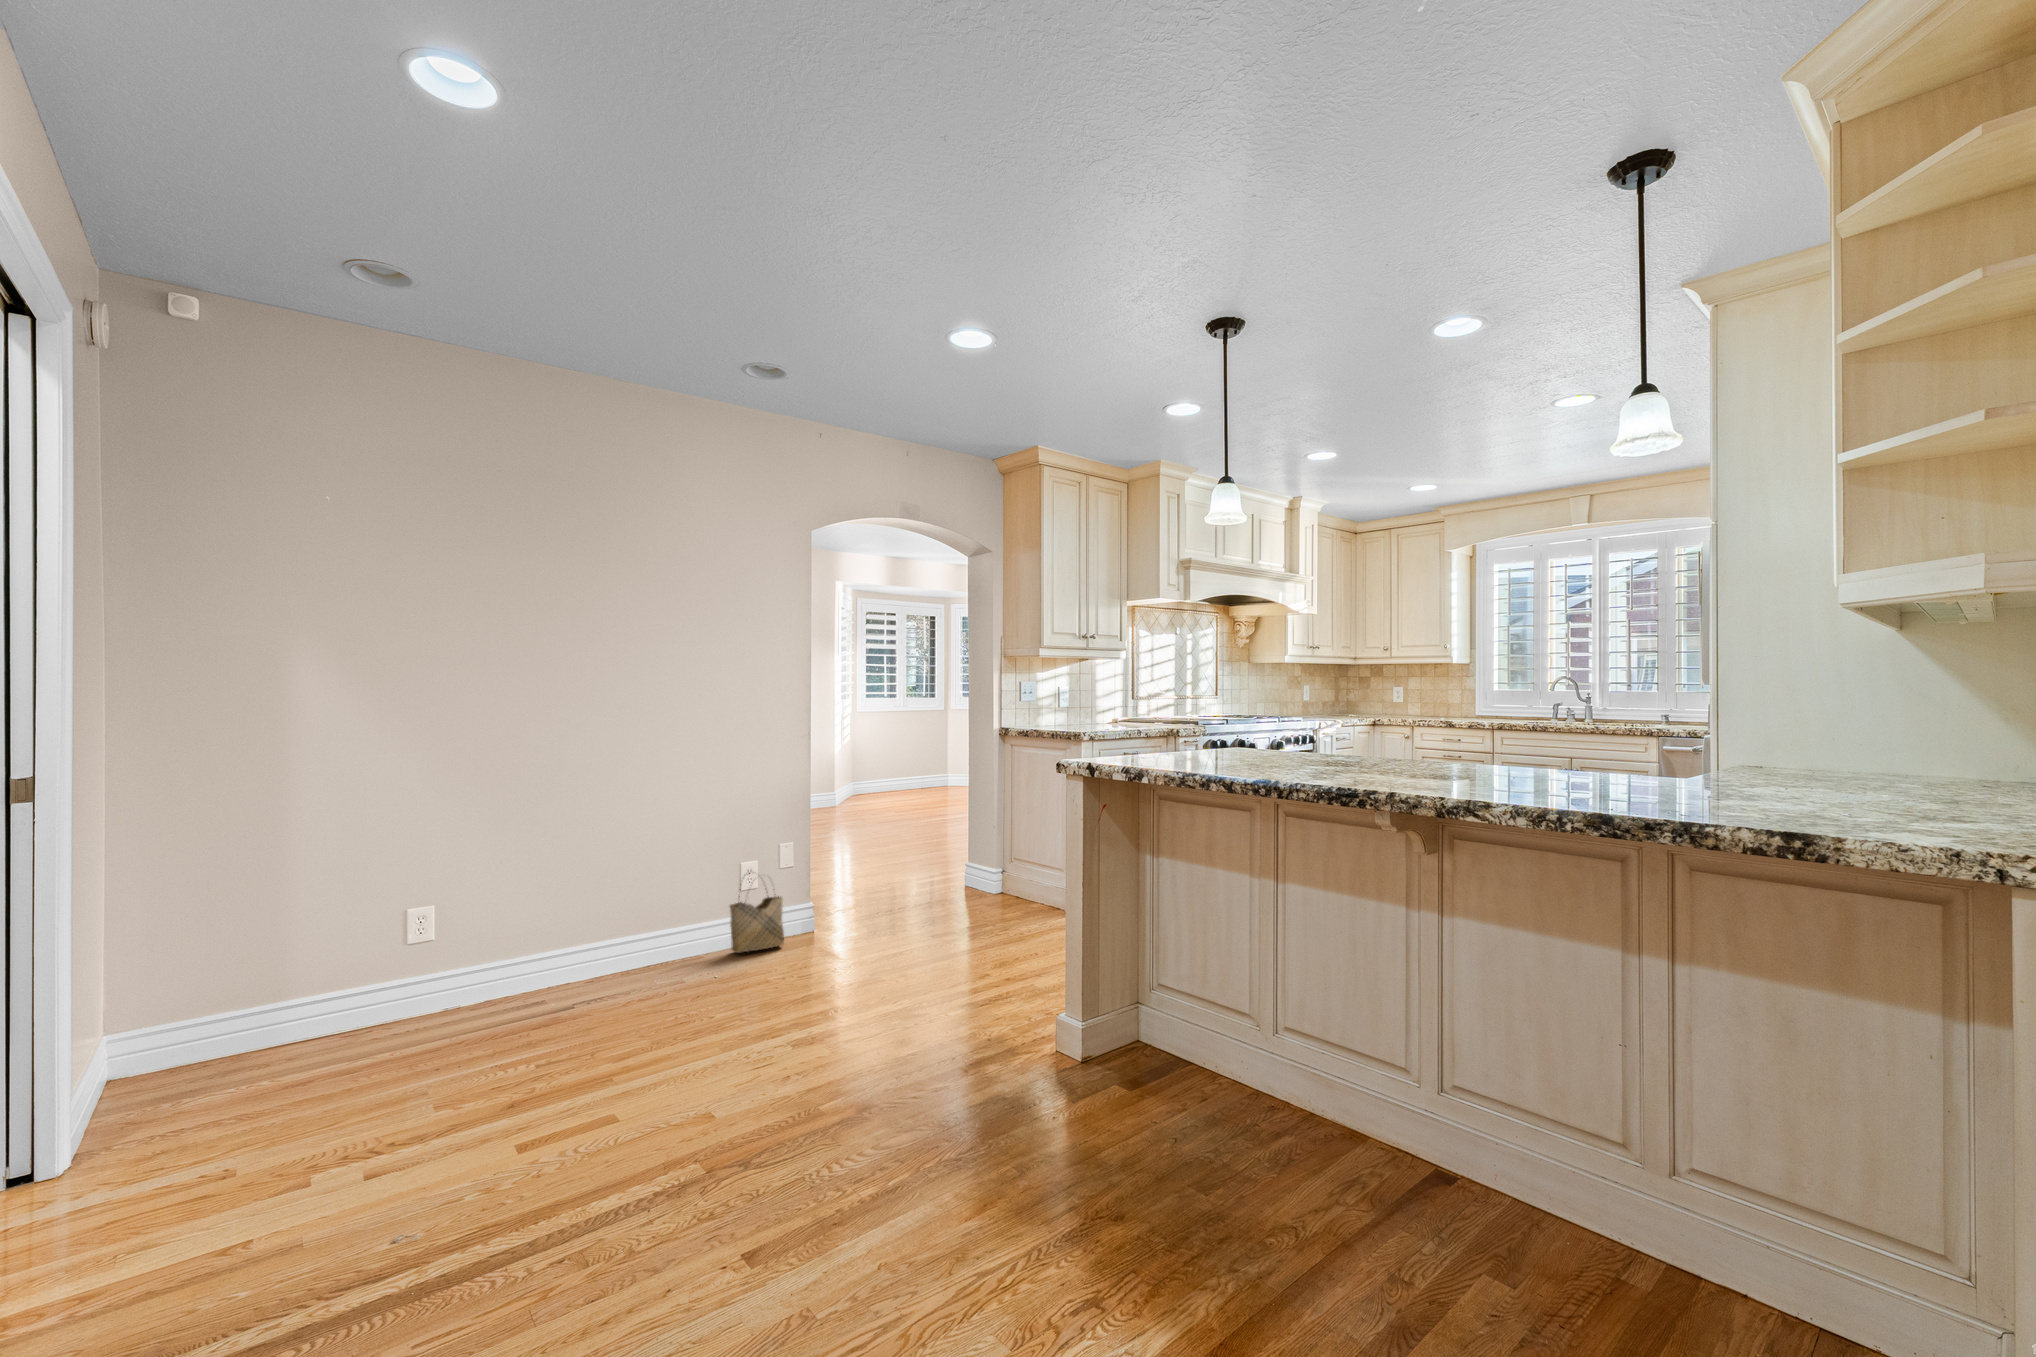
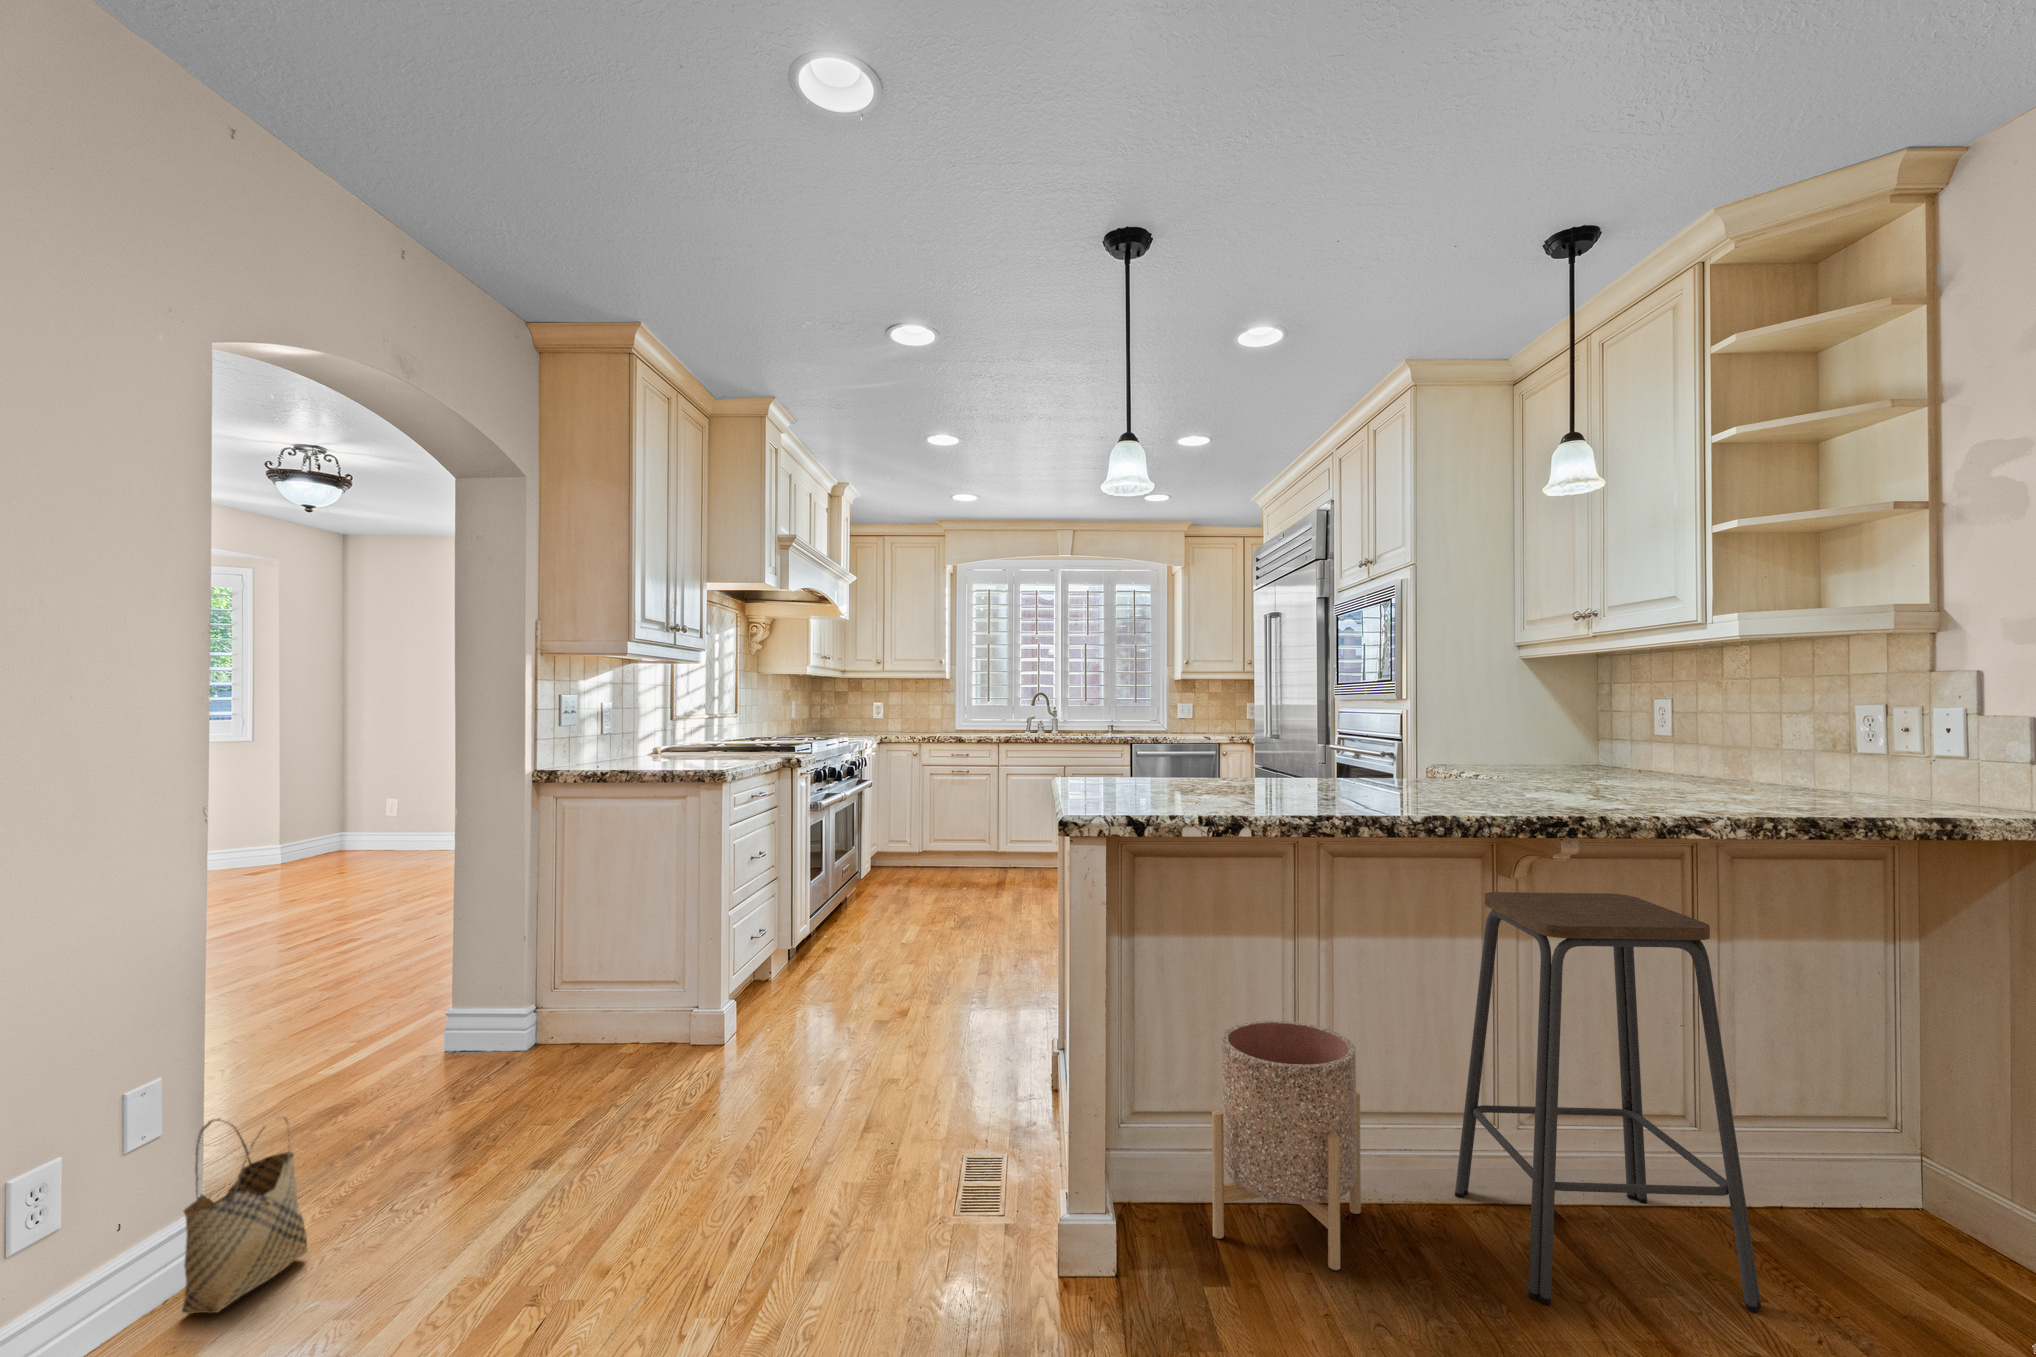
bar stool: none [1259,862,1539,1301] -> present [1455,892,1761,1312]
planter: none [1126,940,1254,1129] -> present [1212,1021,1361,1270]

